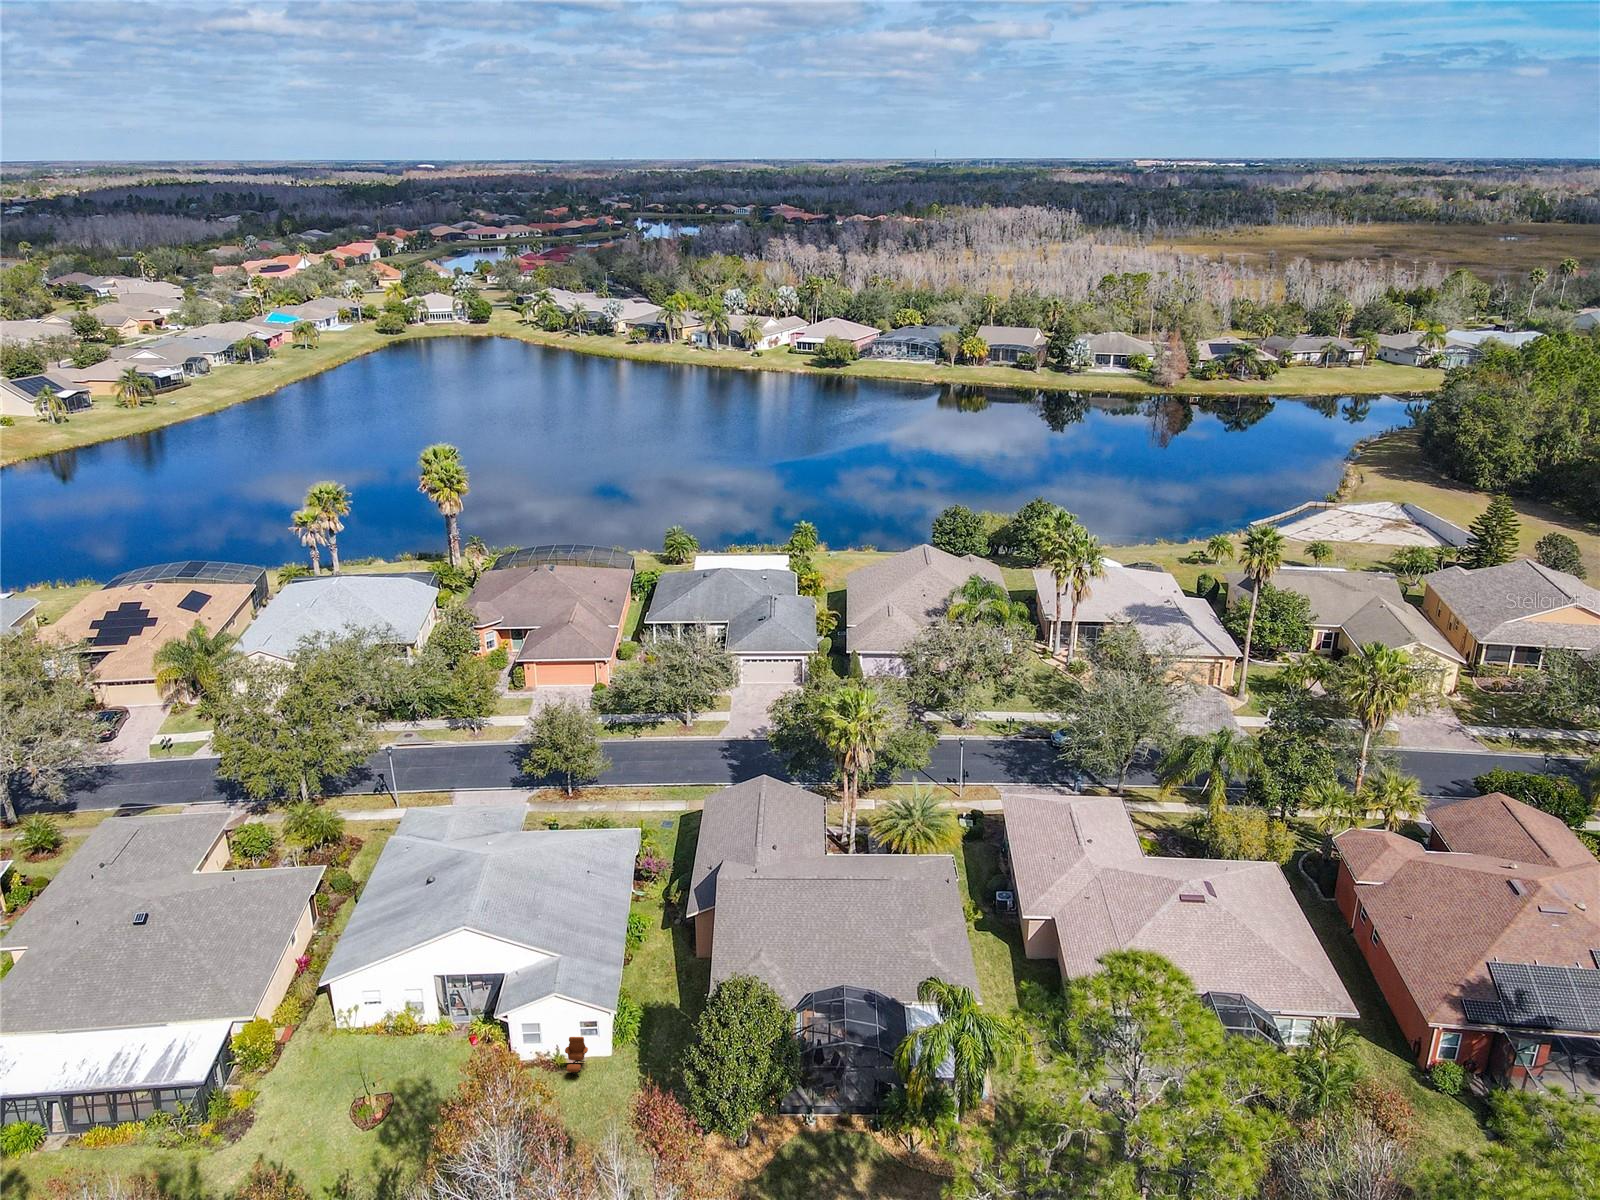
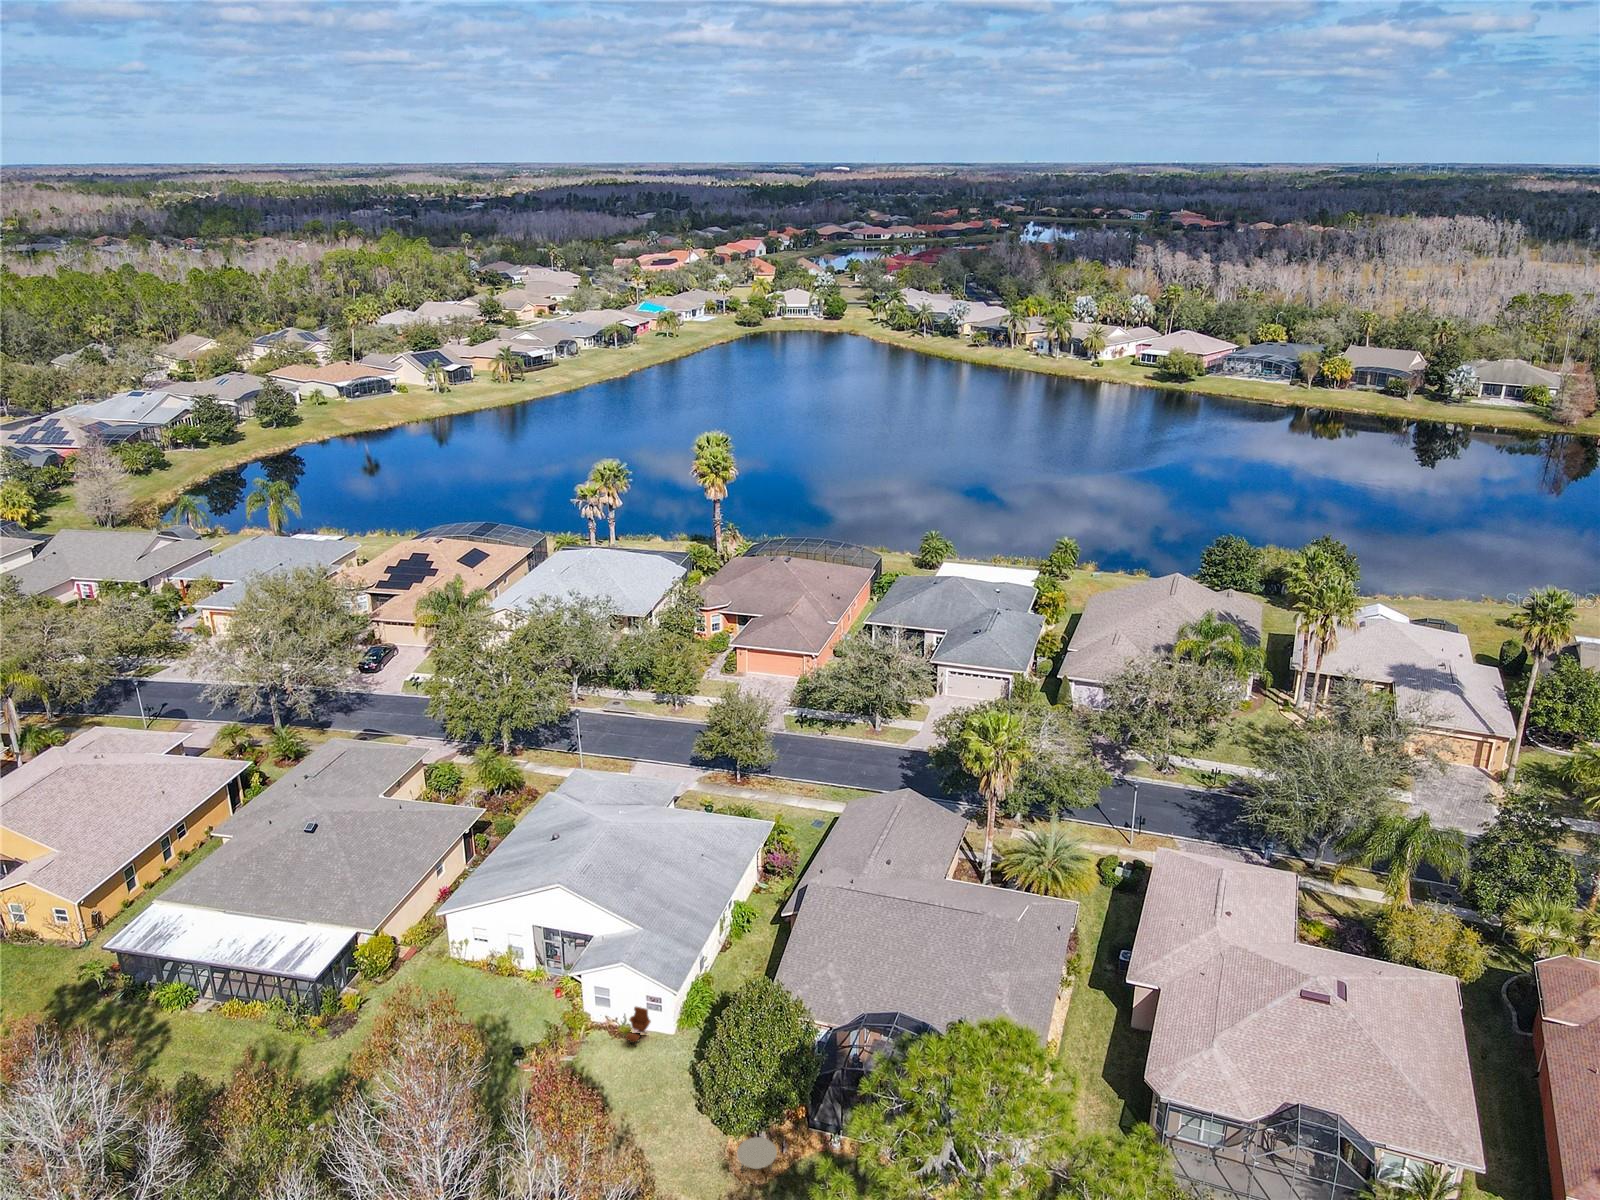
round table: none [725,1131,764,1168] -> present [737,1137,777,1174]

